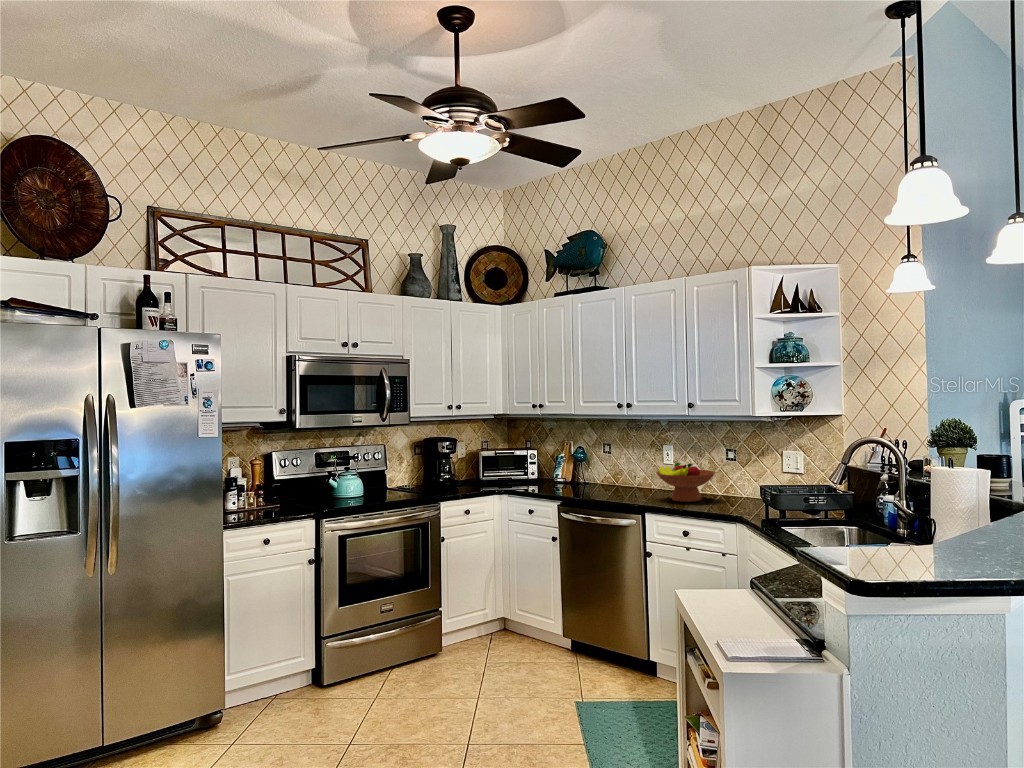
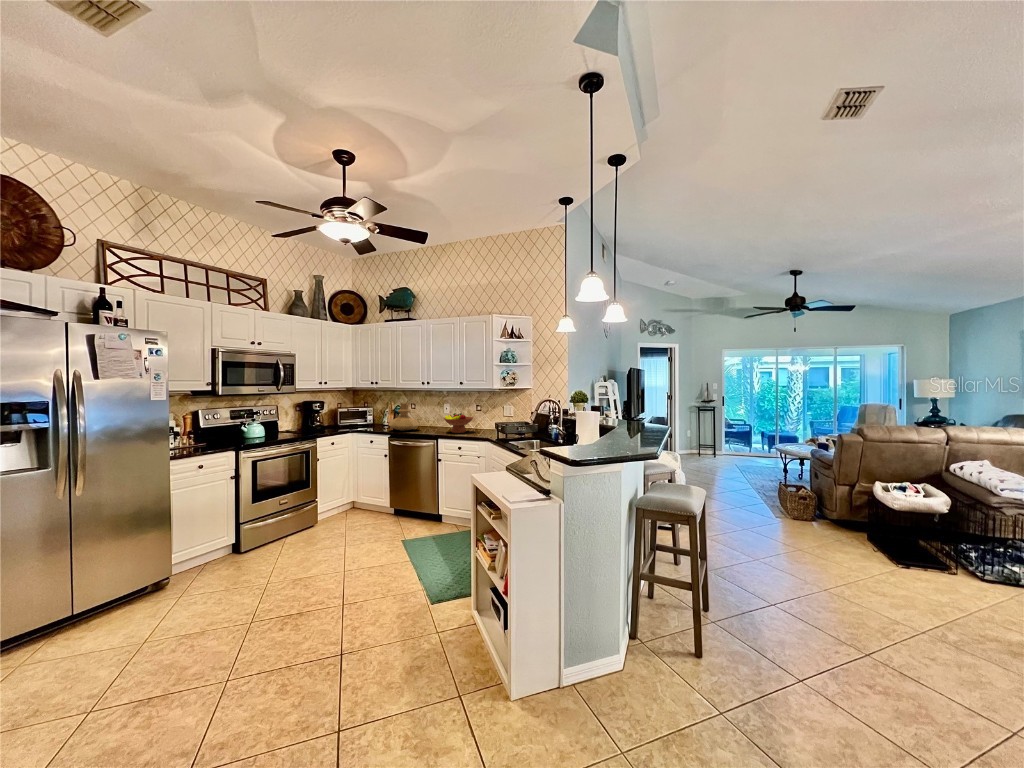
vase: none [557,442,613,493] -> present [388,403,420,431]

